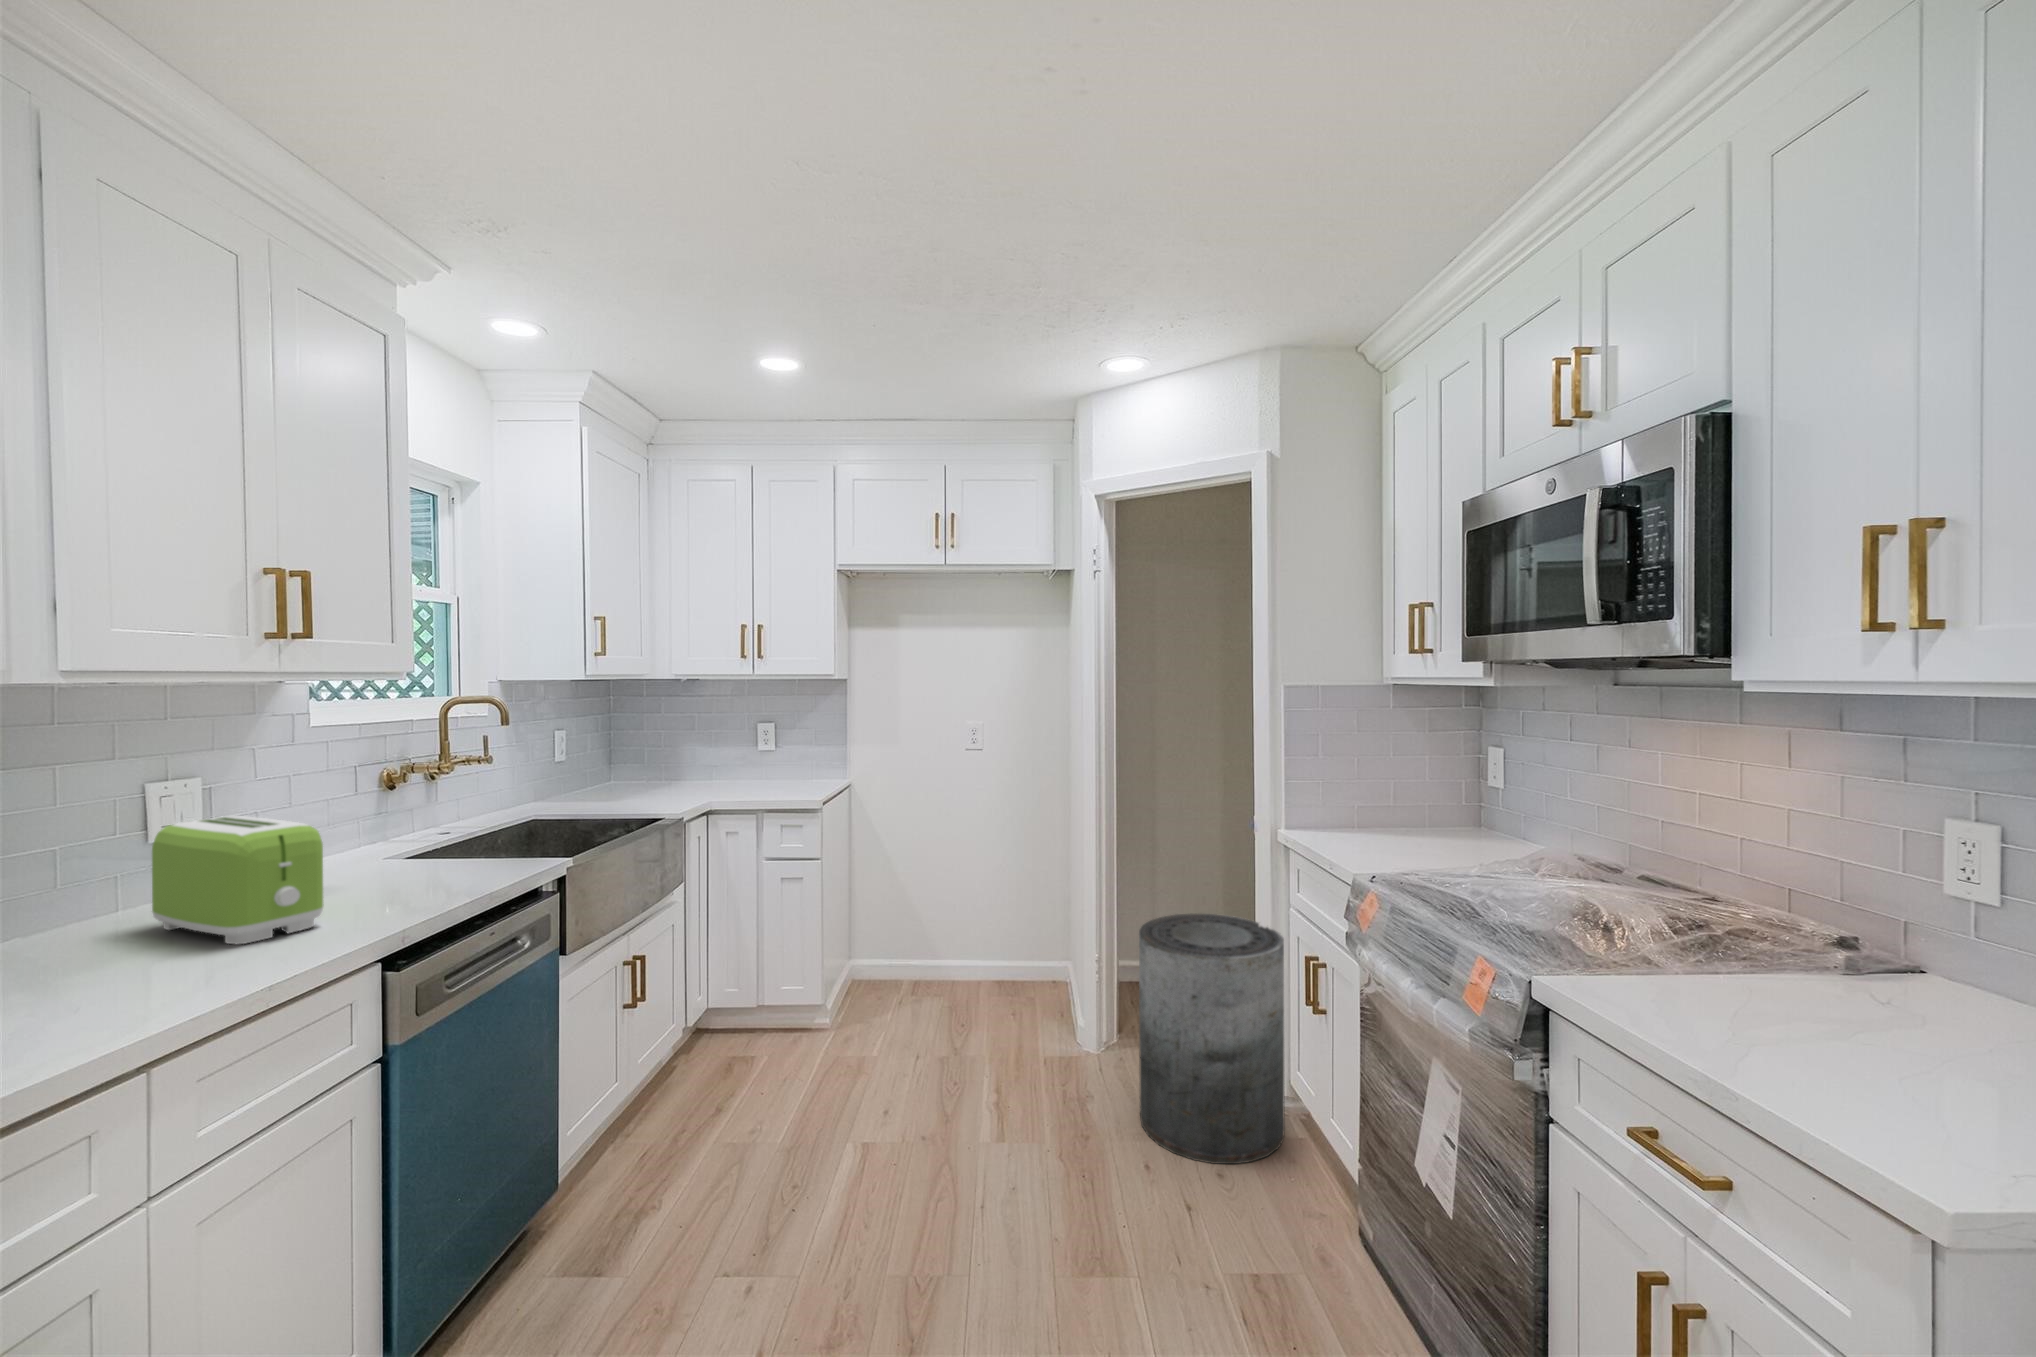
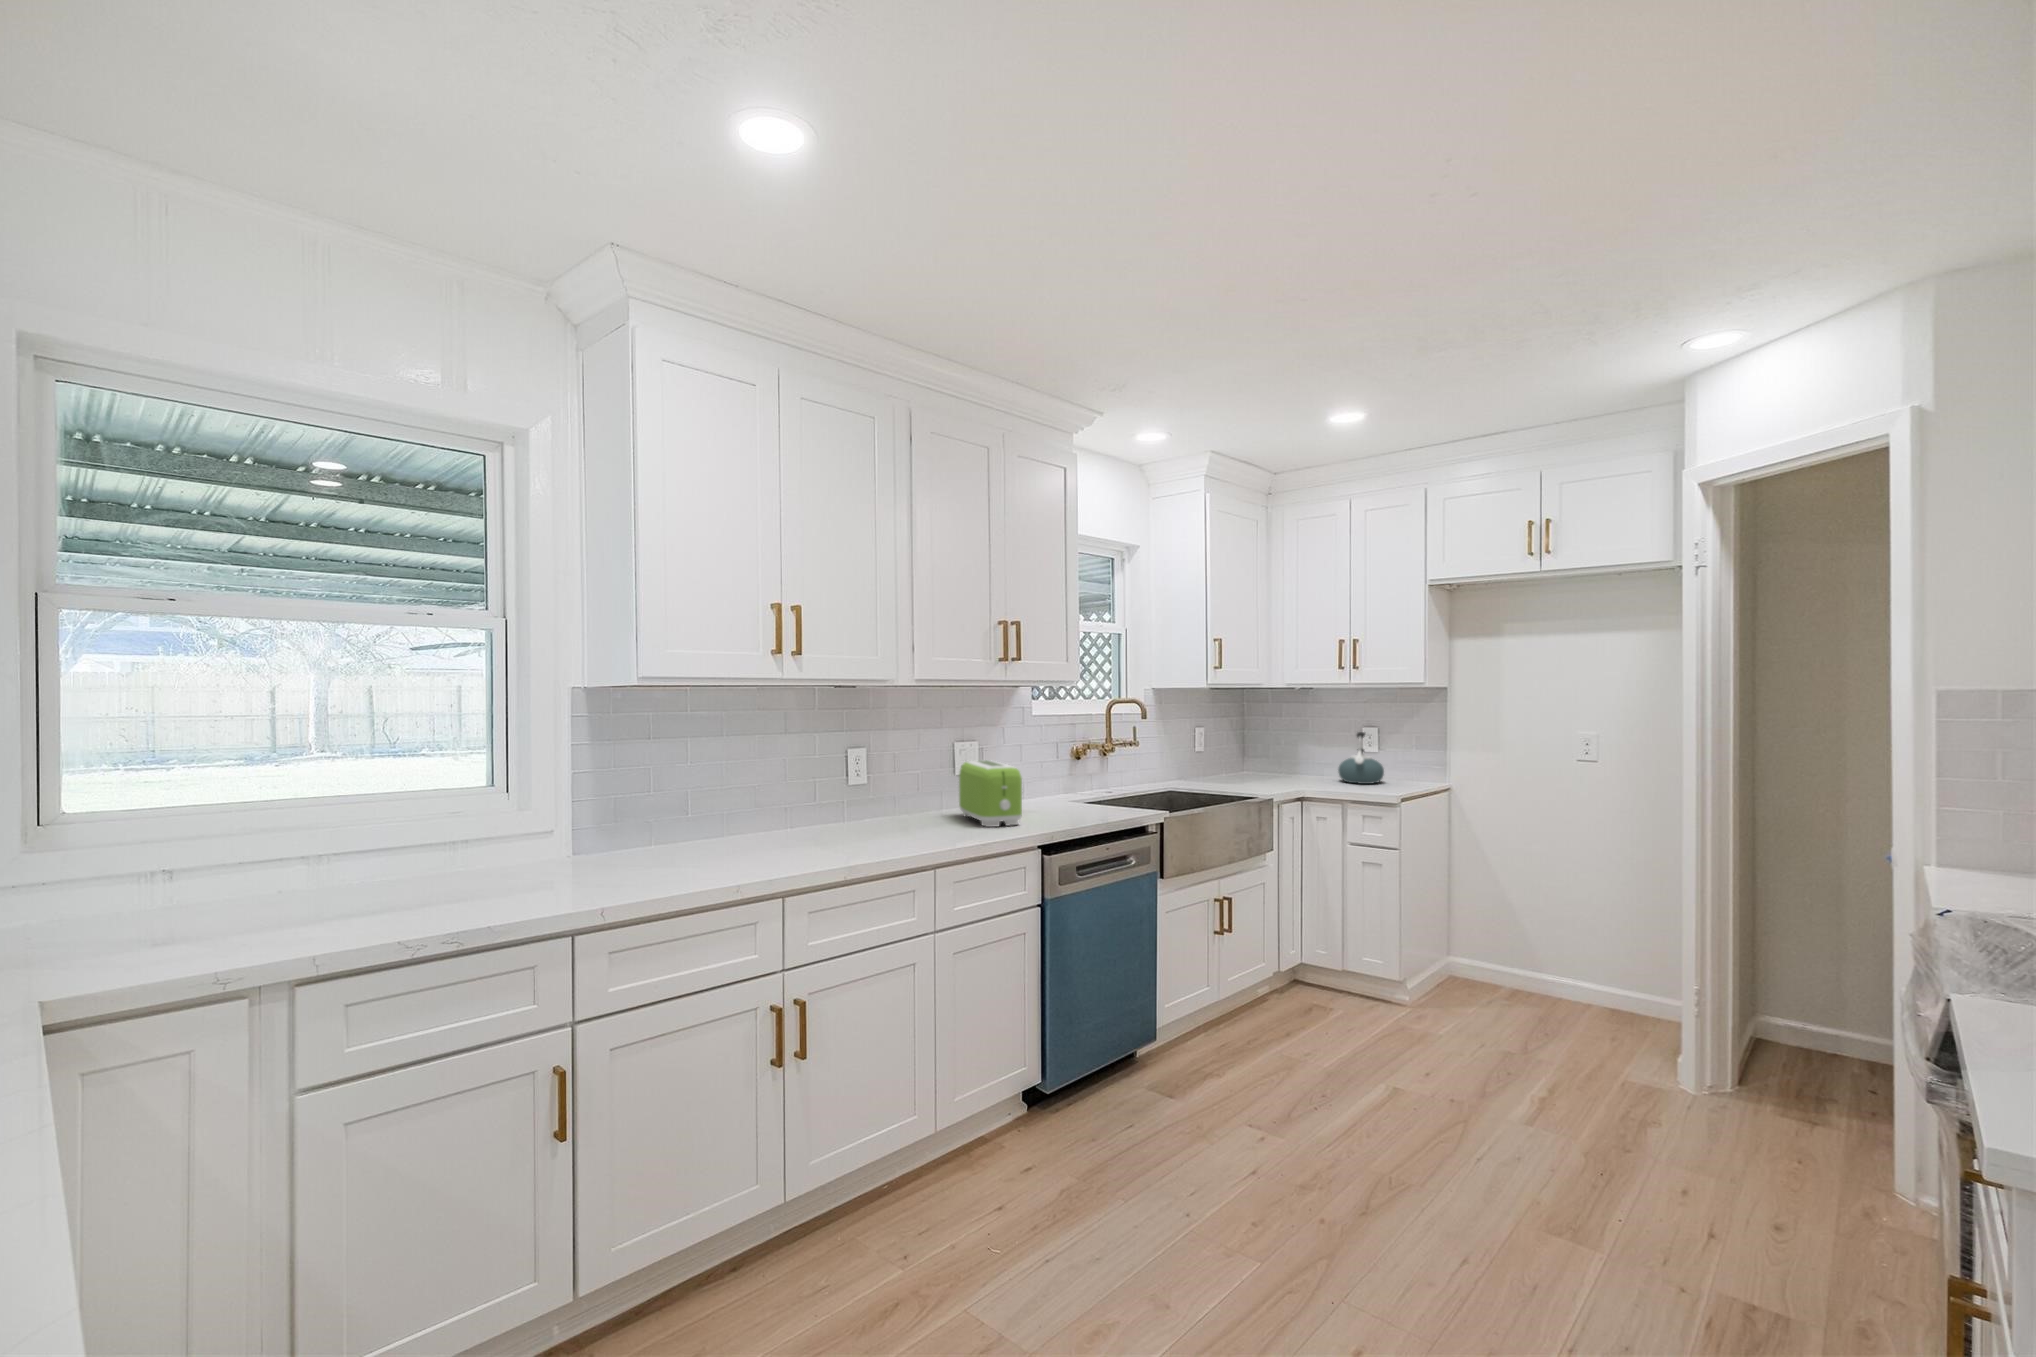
kettle: none [736,729,785,785] -> present [1338,732,1384,784]
trash can: present [1139,913,1285,1164] -> none [1695,973,1915,1278]

